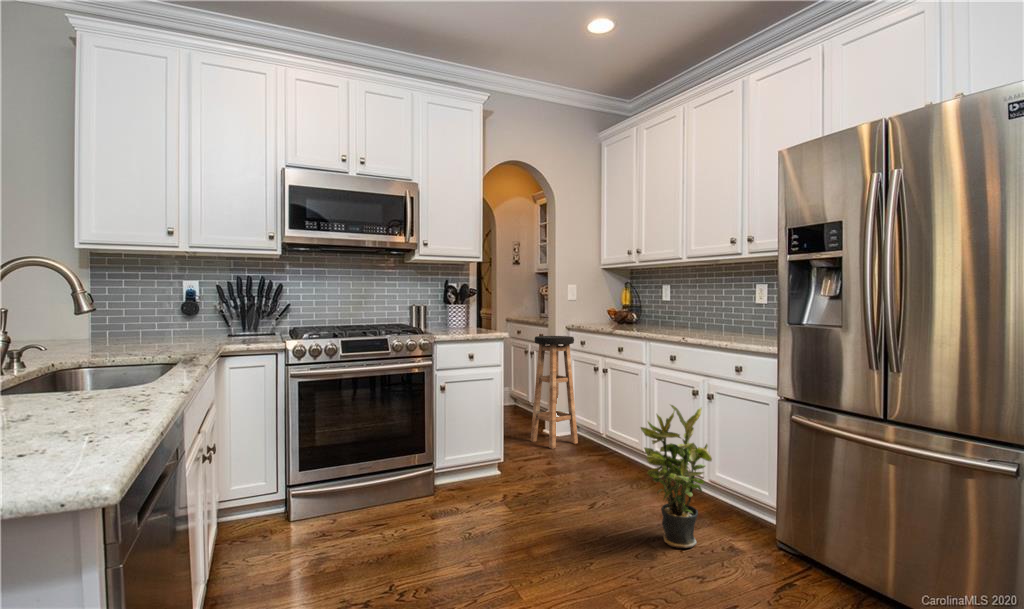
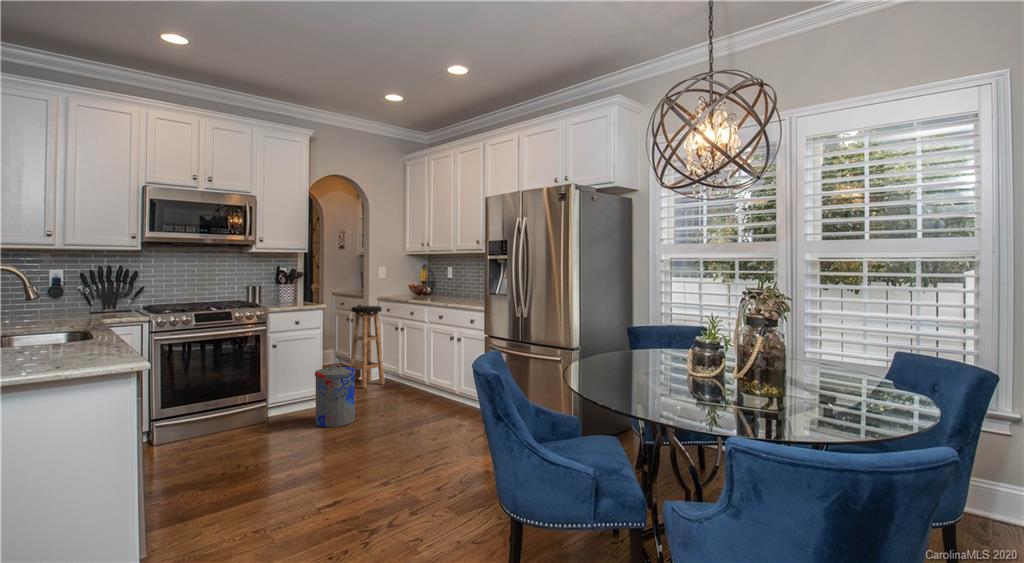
potted plant: present [641,405,712,548] -> none [404,349,446,432]
trash can: none [499,419,556,518] -> present [315,364,355,427]

